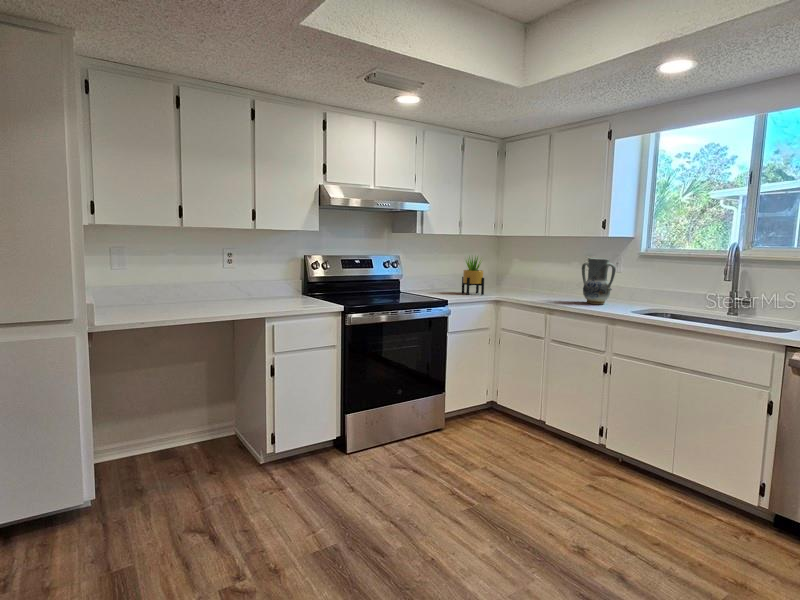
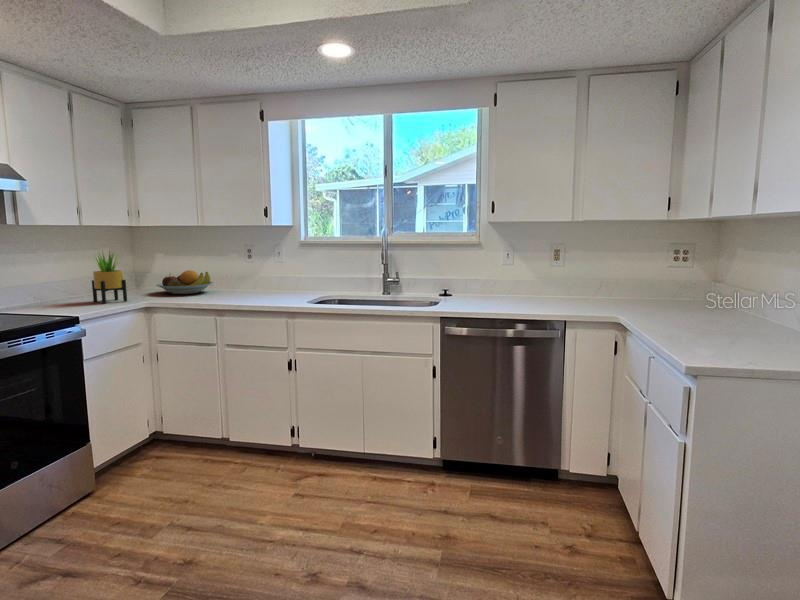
vase: present [582,258,616,304] -> none [245,249,282,298]
fruit bowl: none [508,274,554,294] -> present [156,270,213,294]

